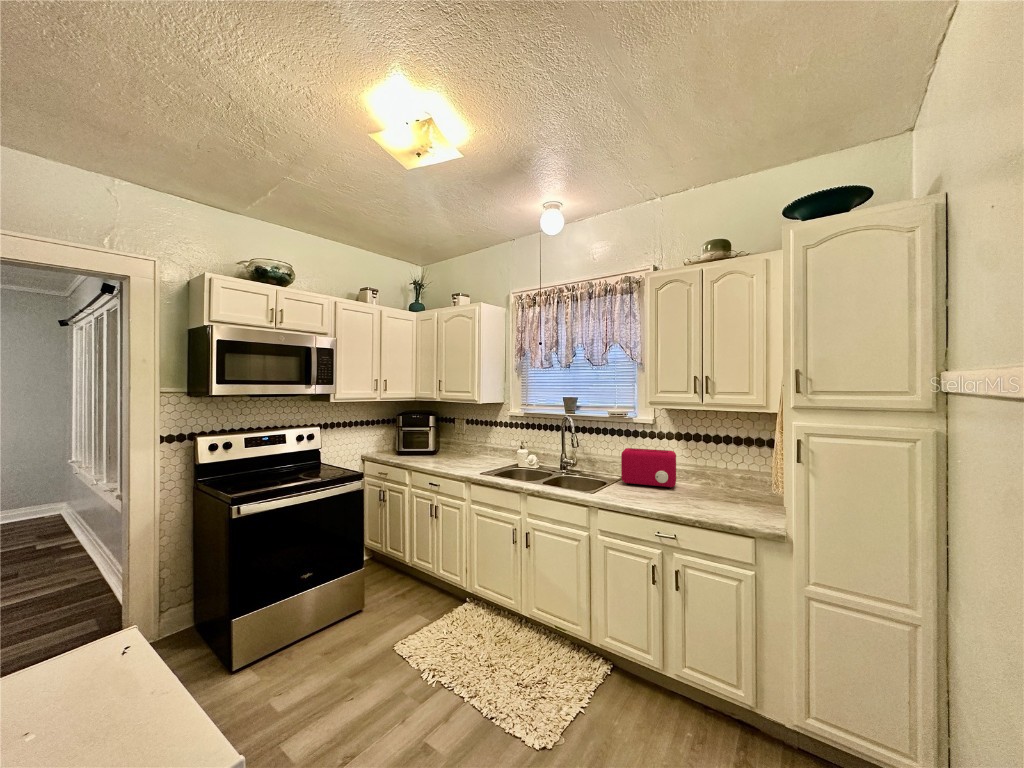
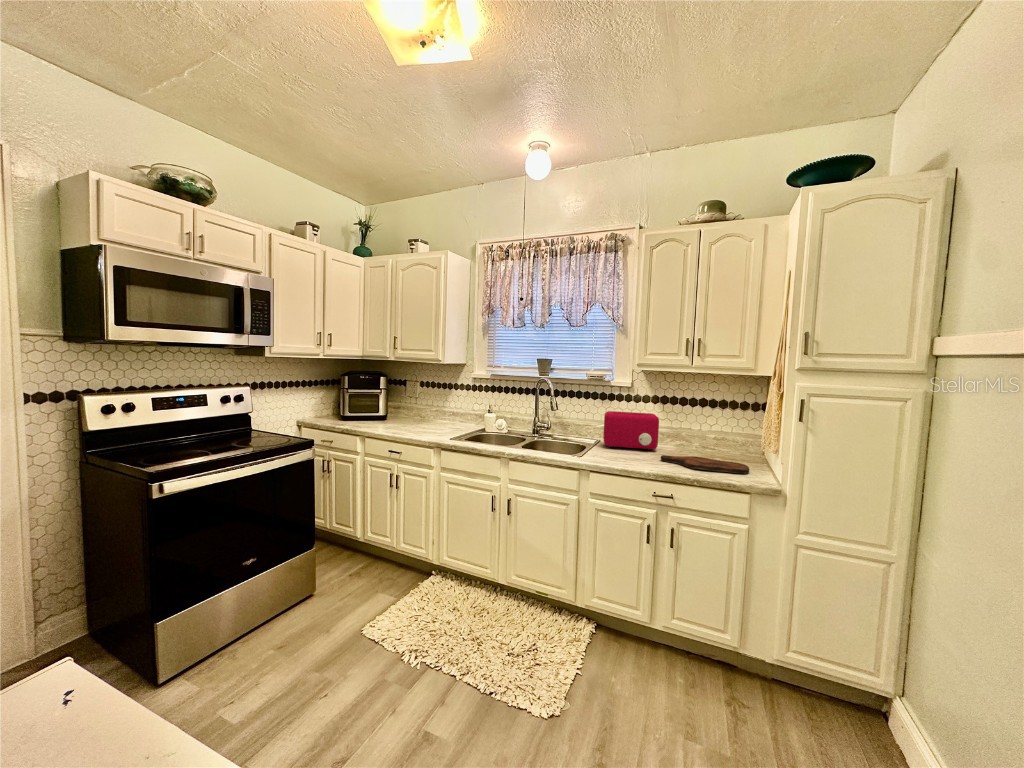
cutting board: none [672,494,762,516] -> present [661,455,749,474]

